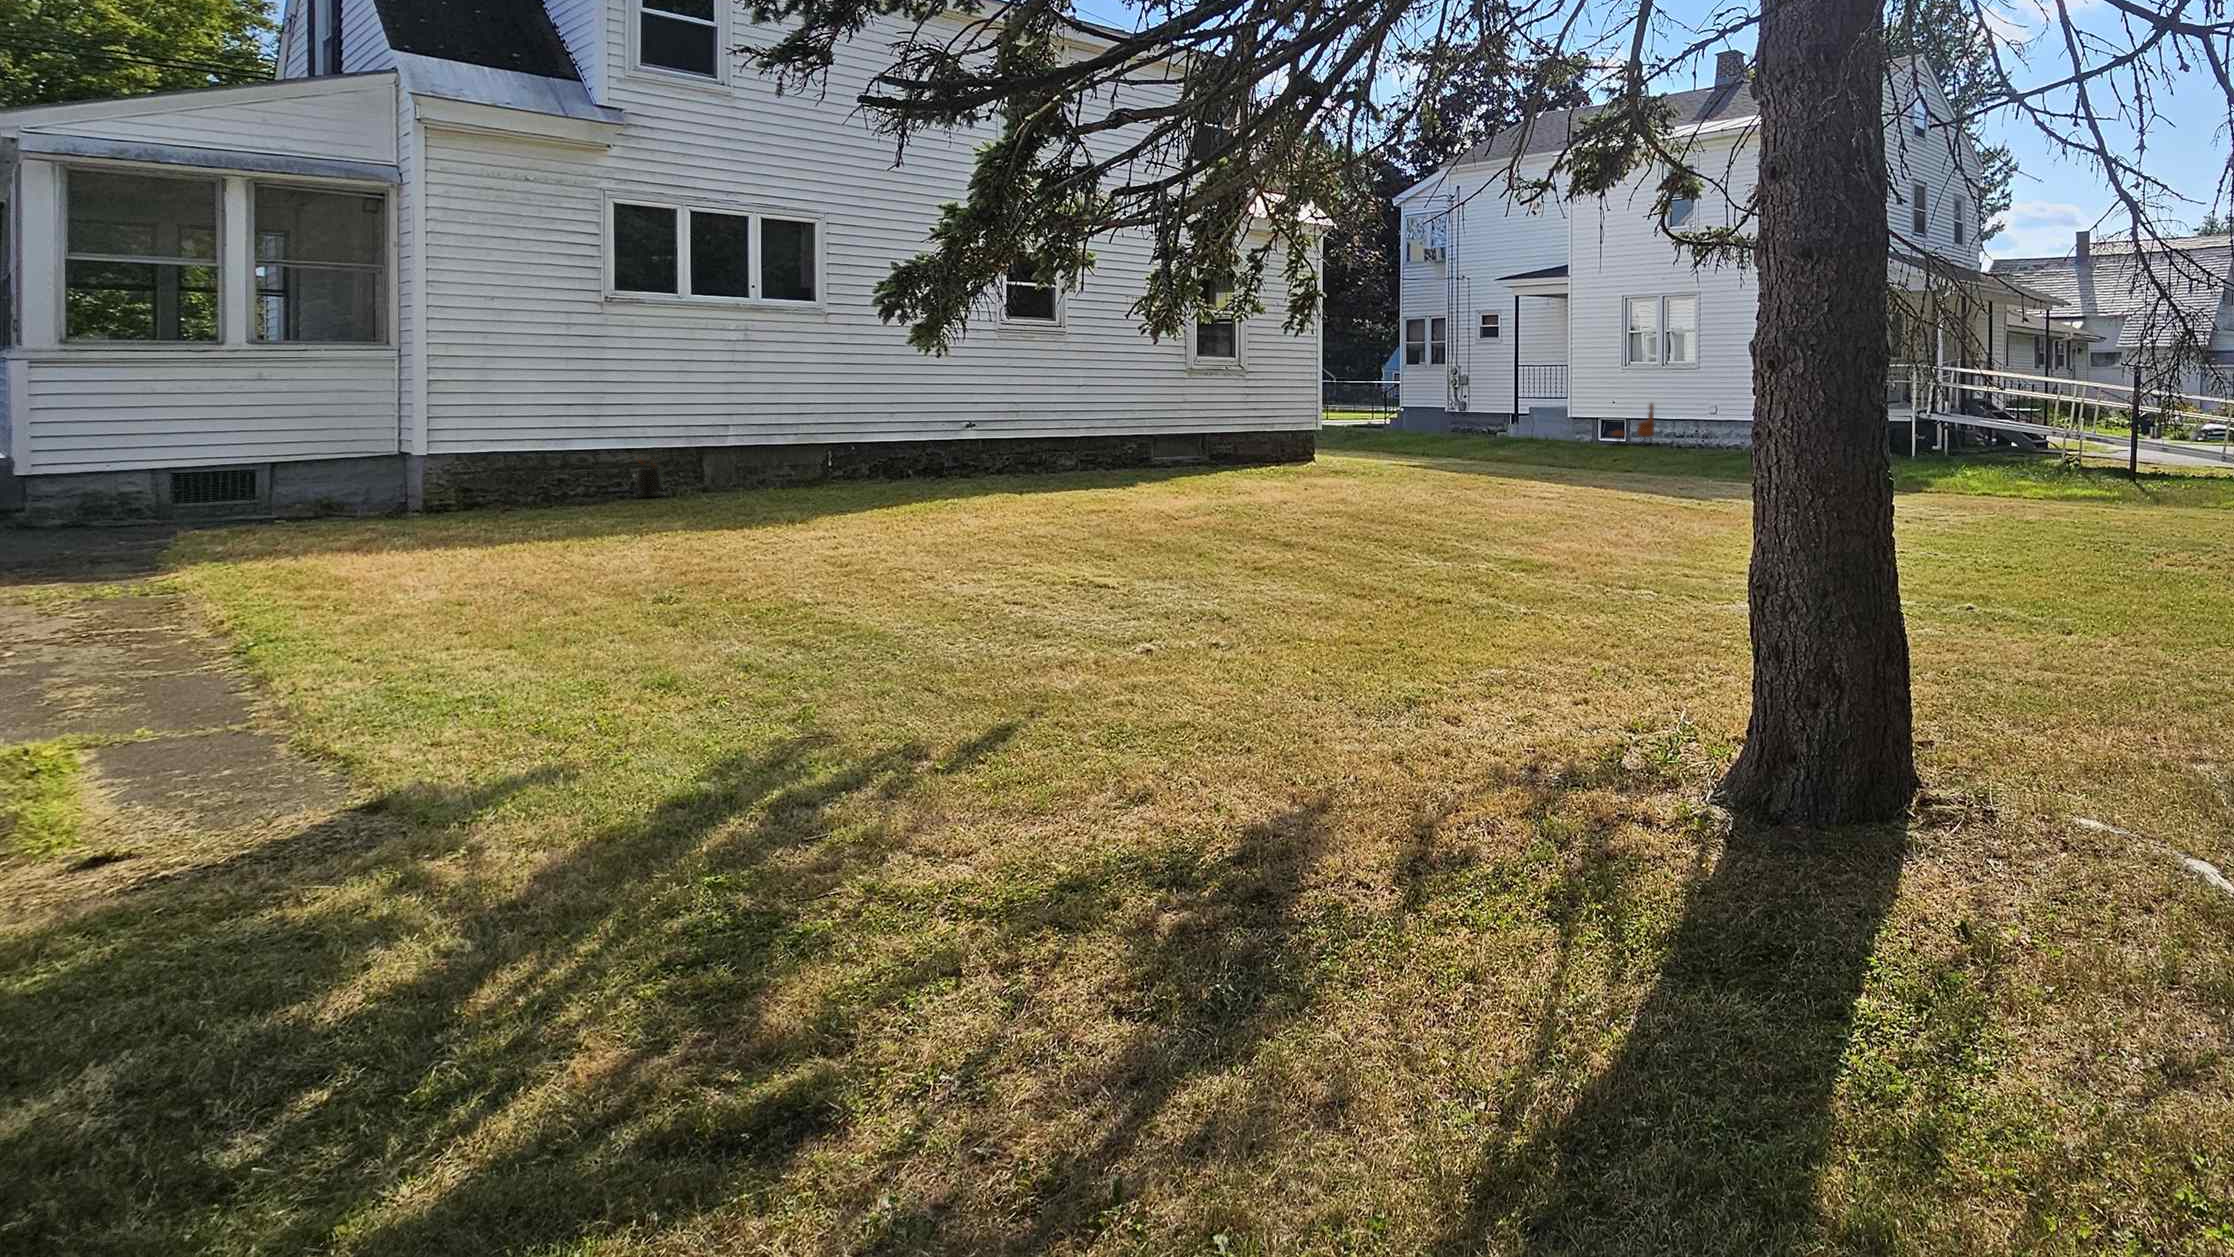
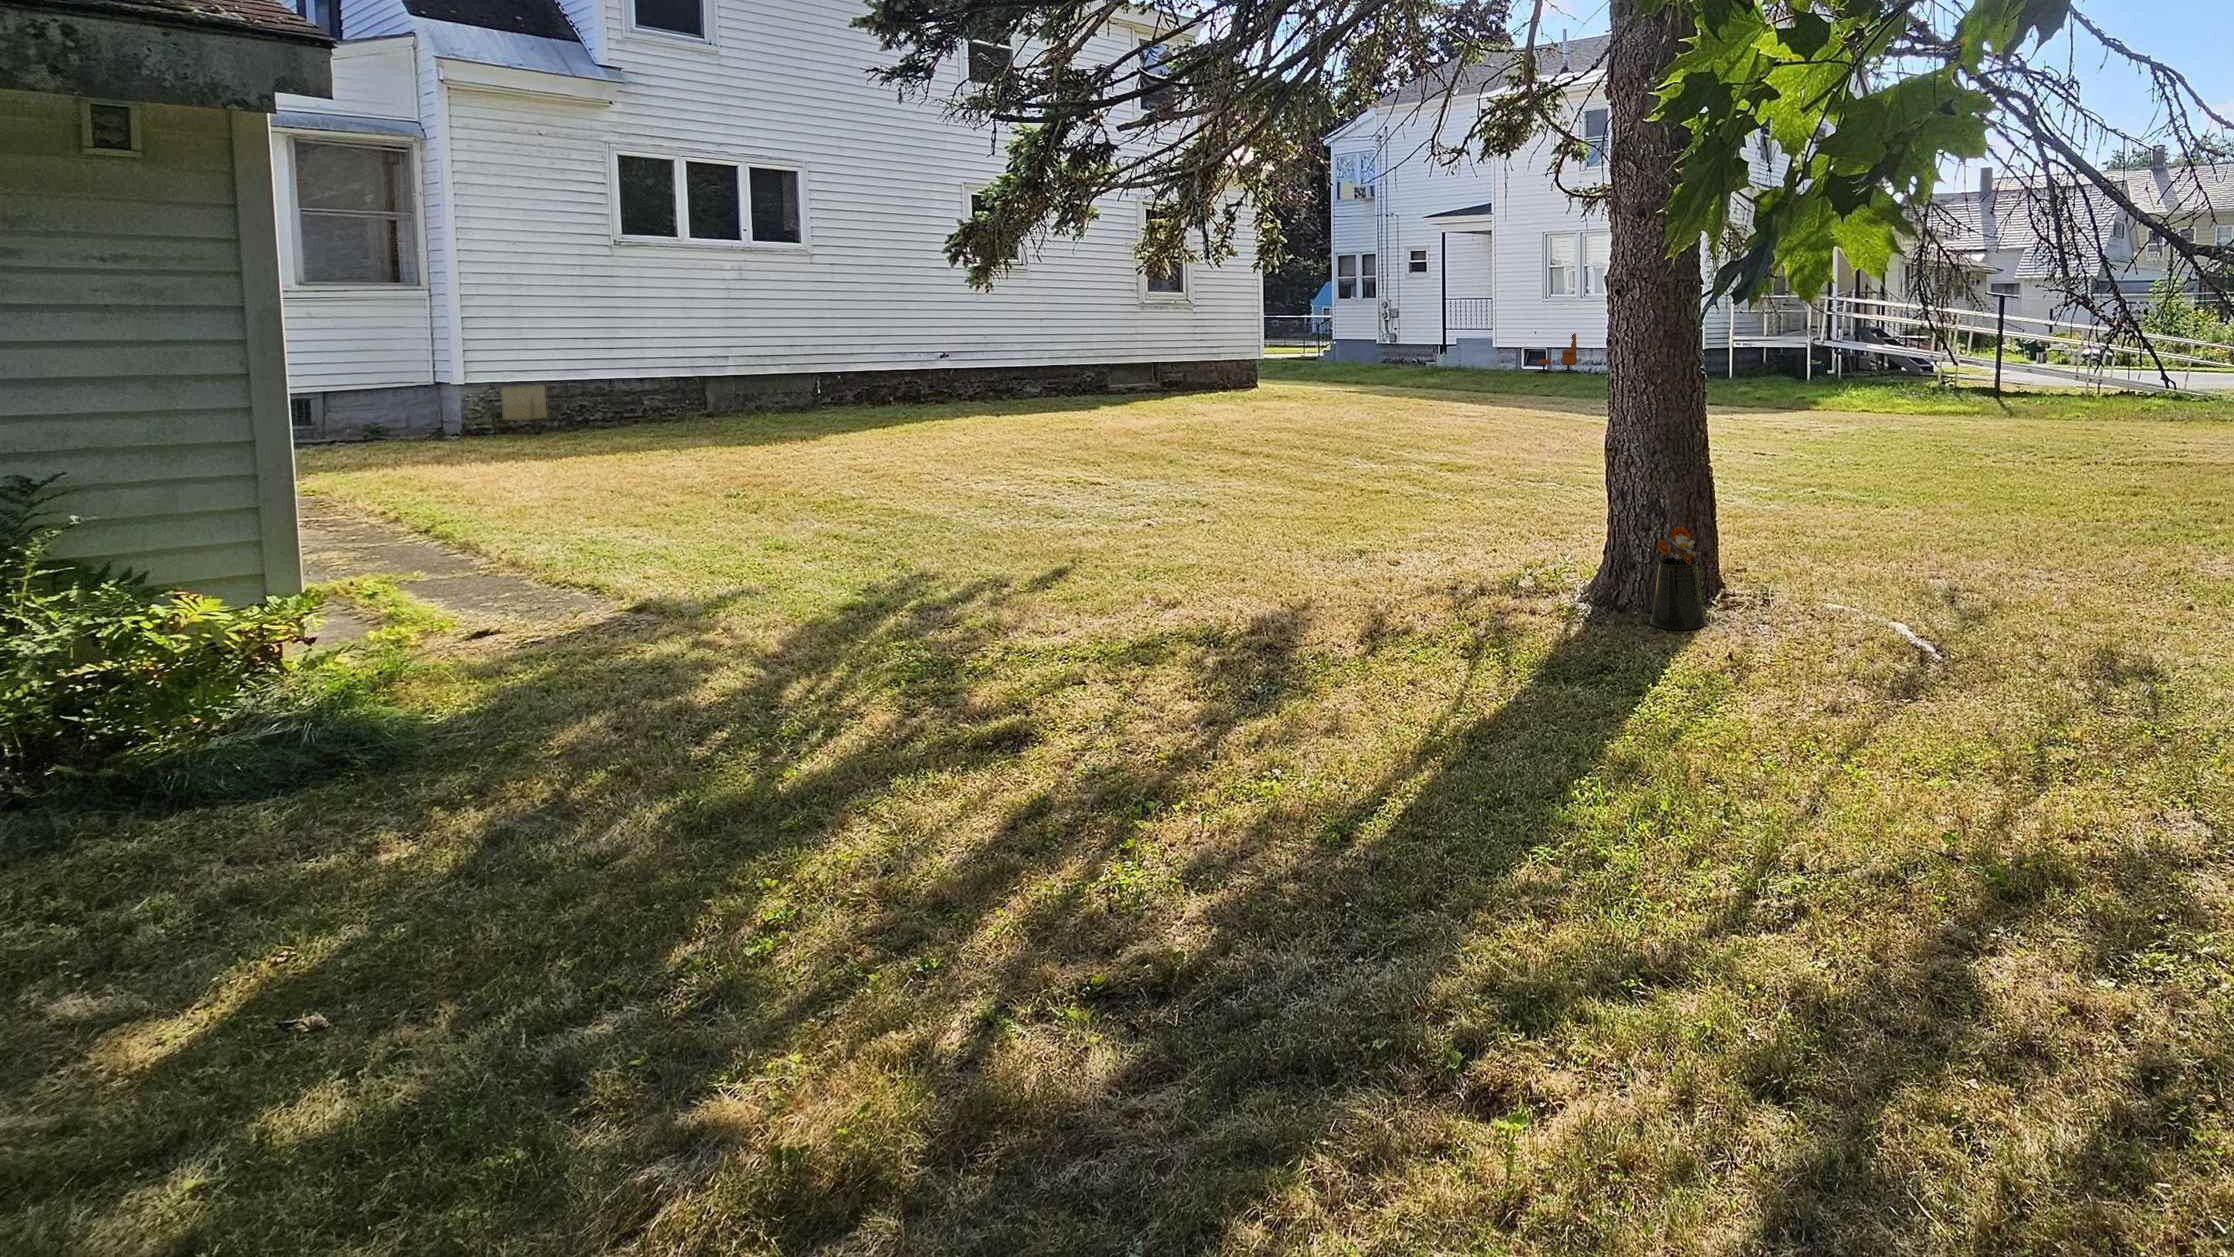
planter: none [471,455,521,509] -> present [501,385,547,421]
watering can: present [636,457,665,498] -> present [1650,526,1706,630]

